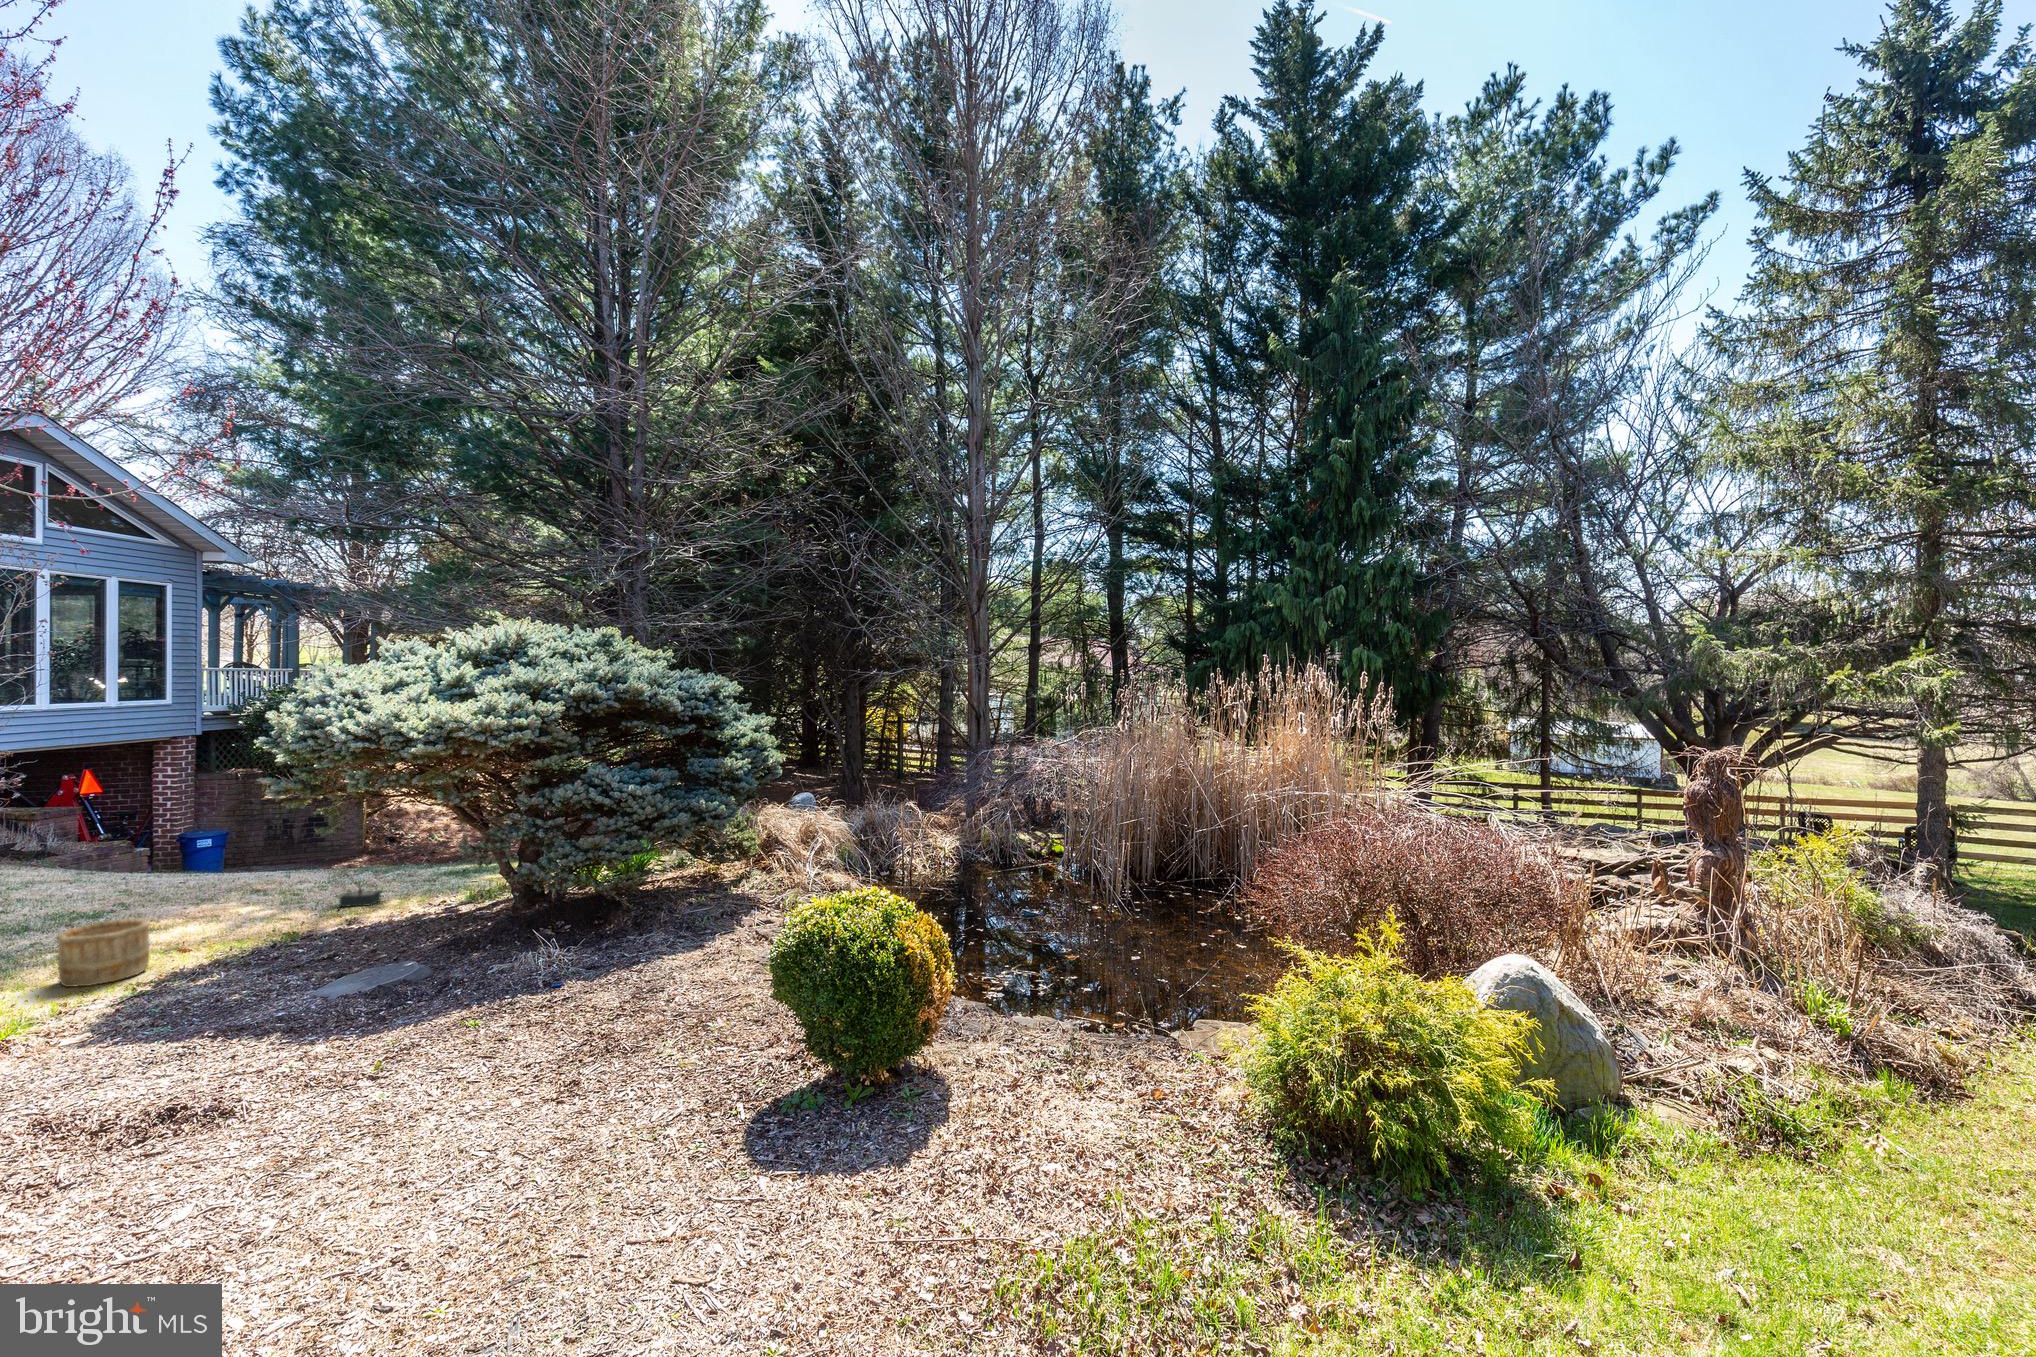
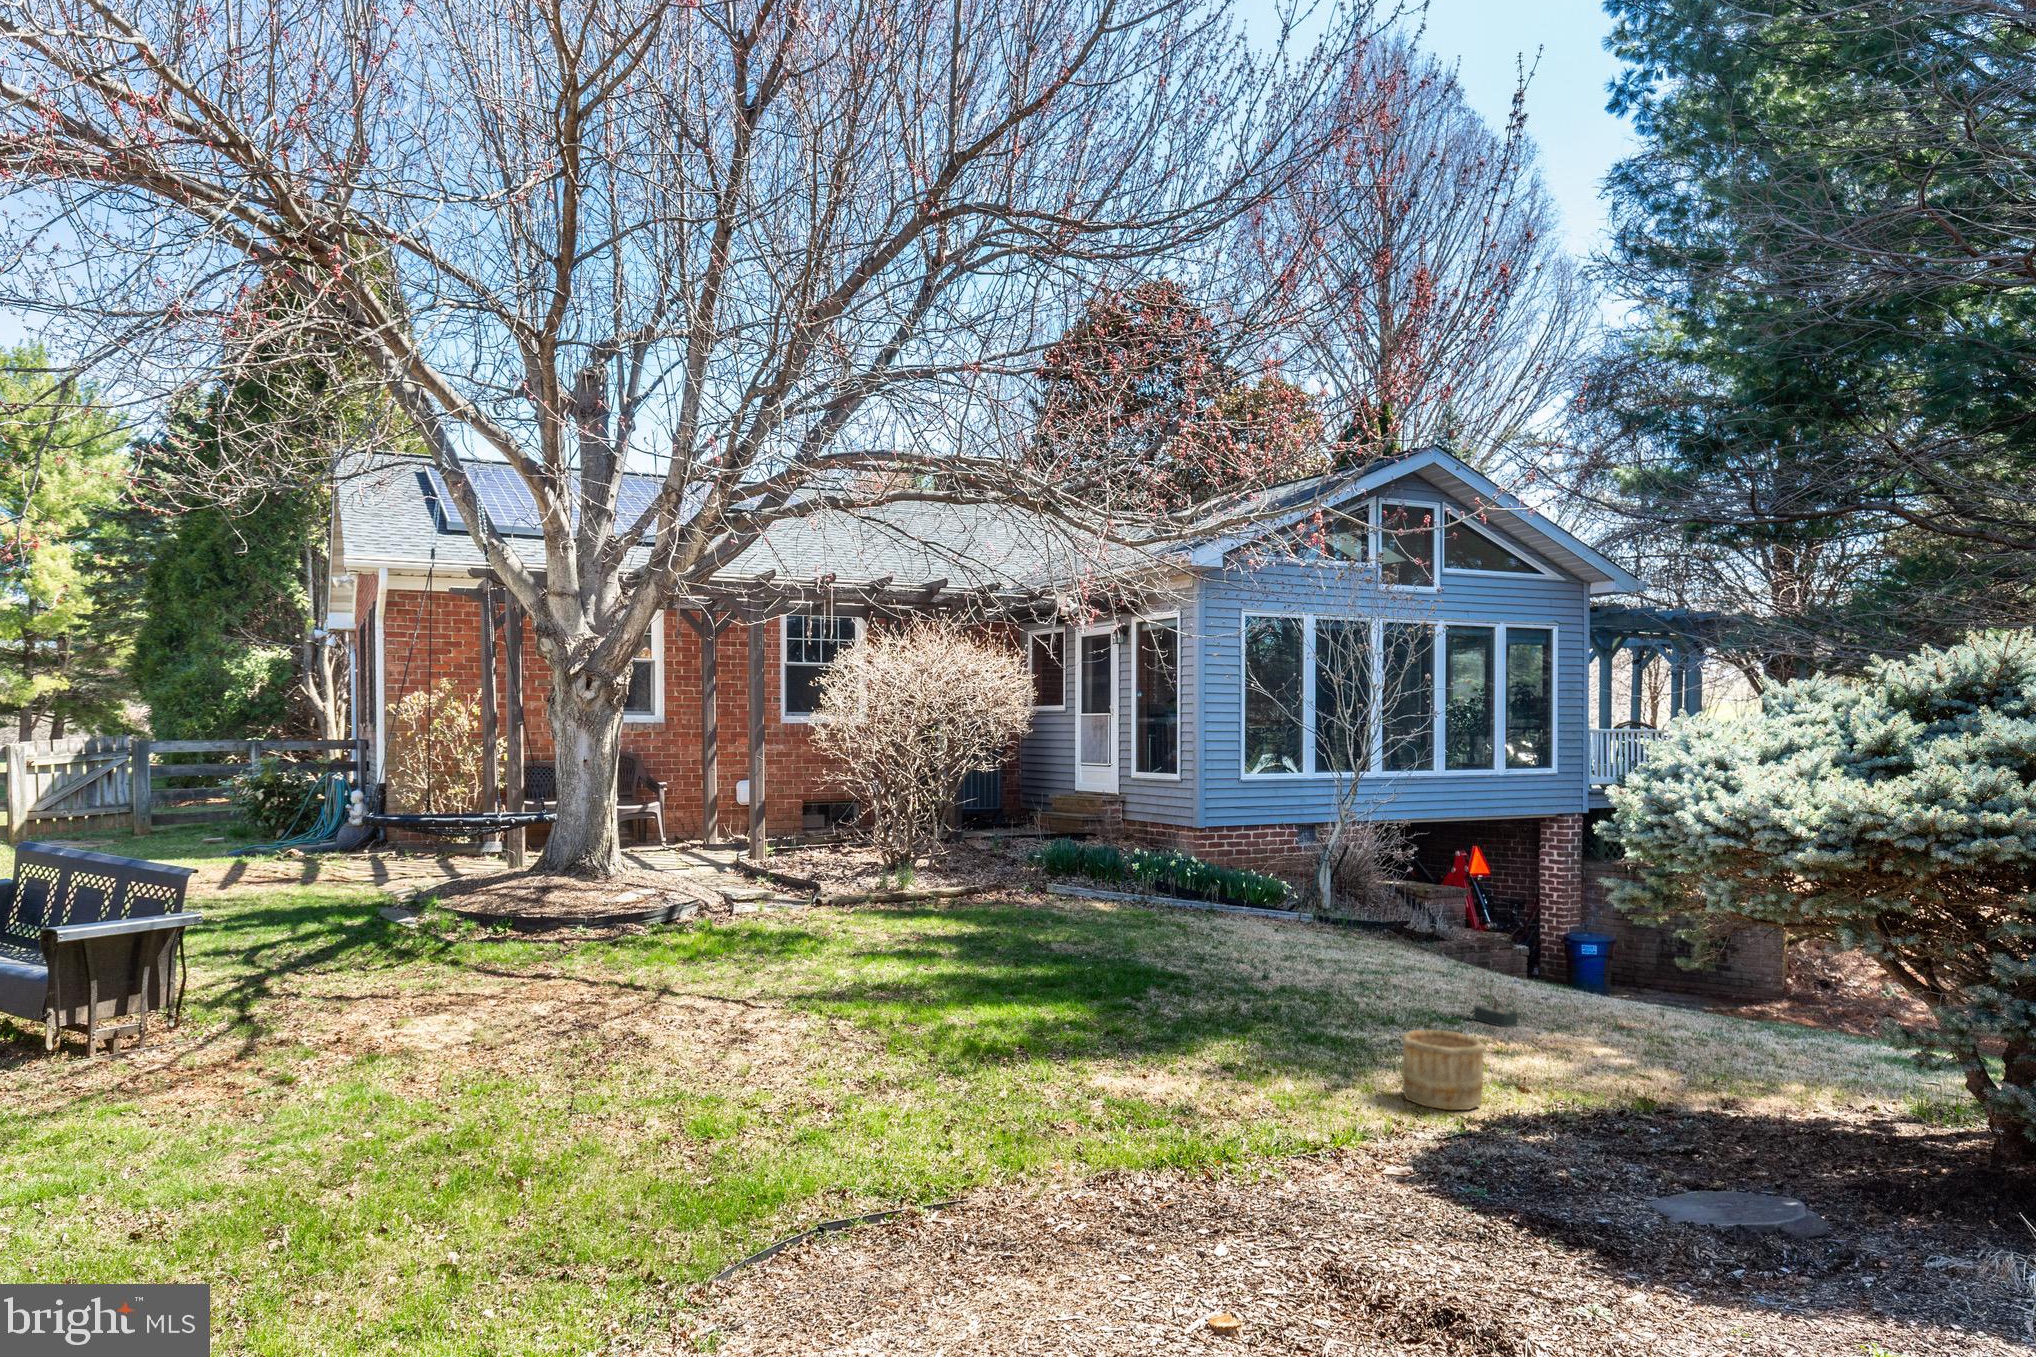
decorative plant: present [329,865,385,907] -> present [1467,969,1521,1027]

